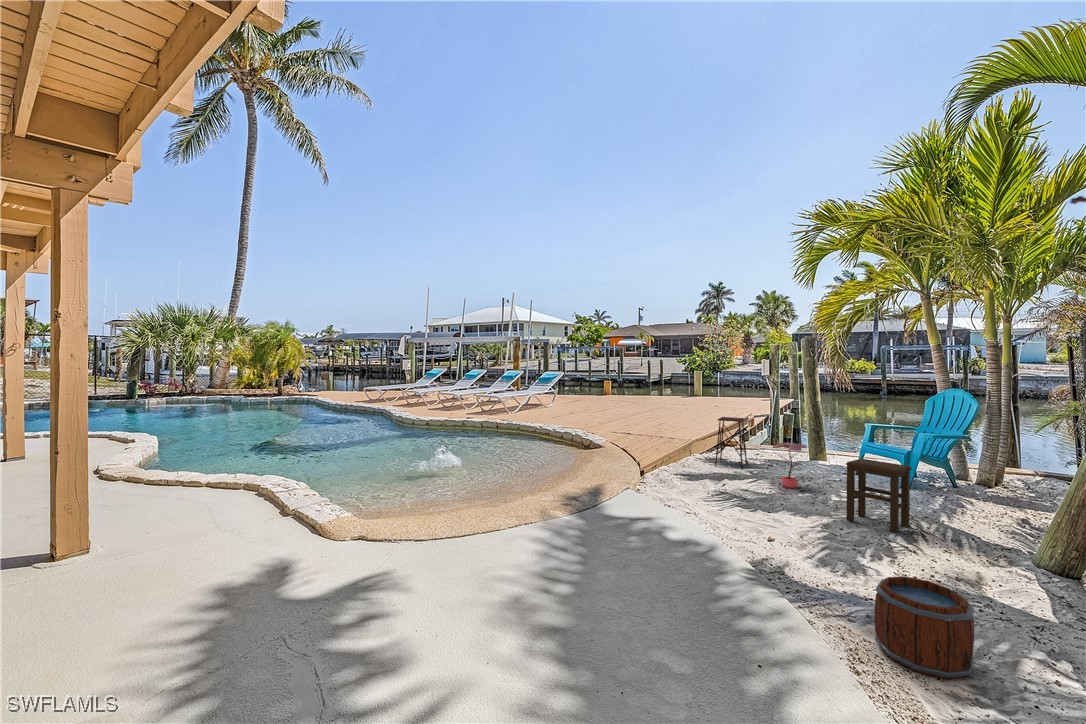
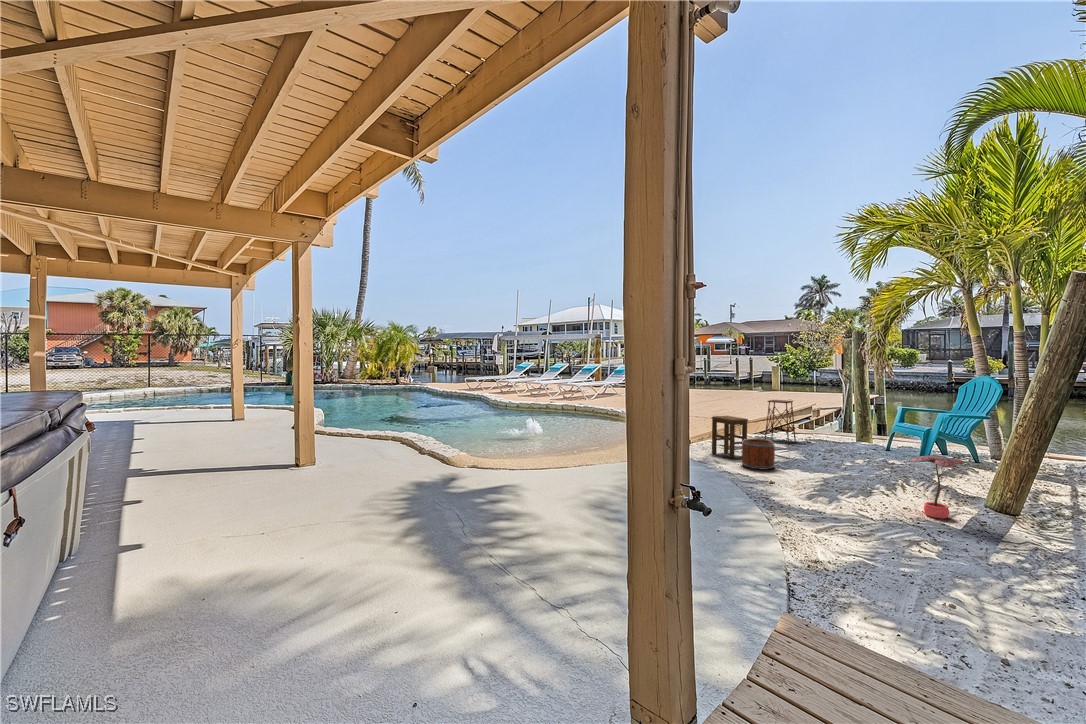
potted plant: present [773,443,807,488] -> present [910,455,964,519]
stool: present [846,459,912,533] -> present [712,416,748,458]
bucket: present [875,576,974,679] -> present [742,439,775,470]

